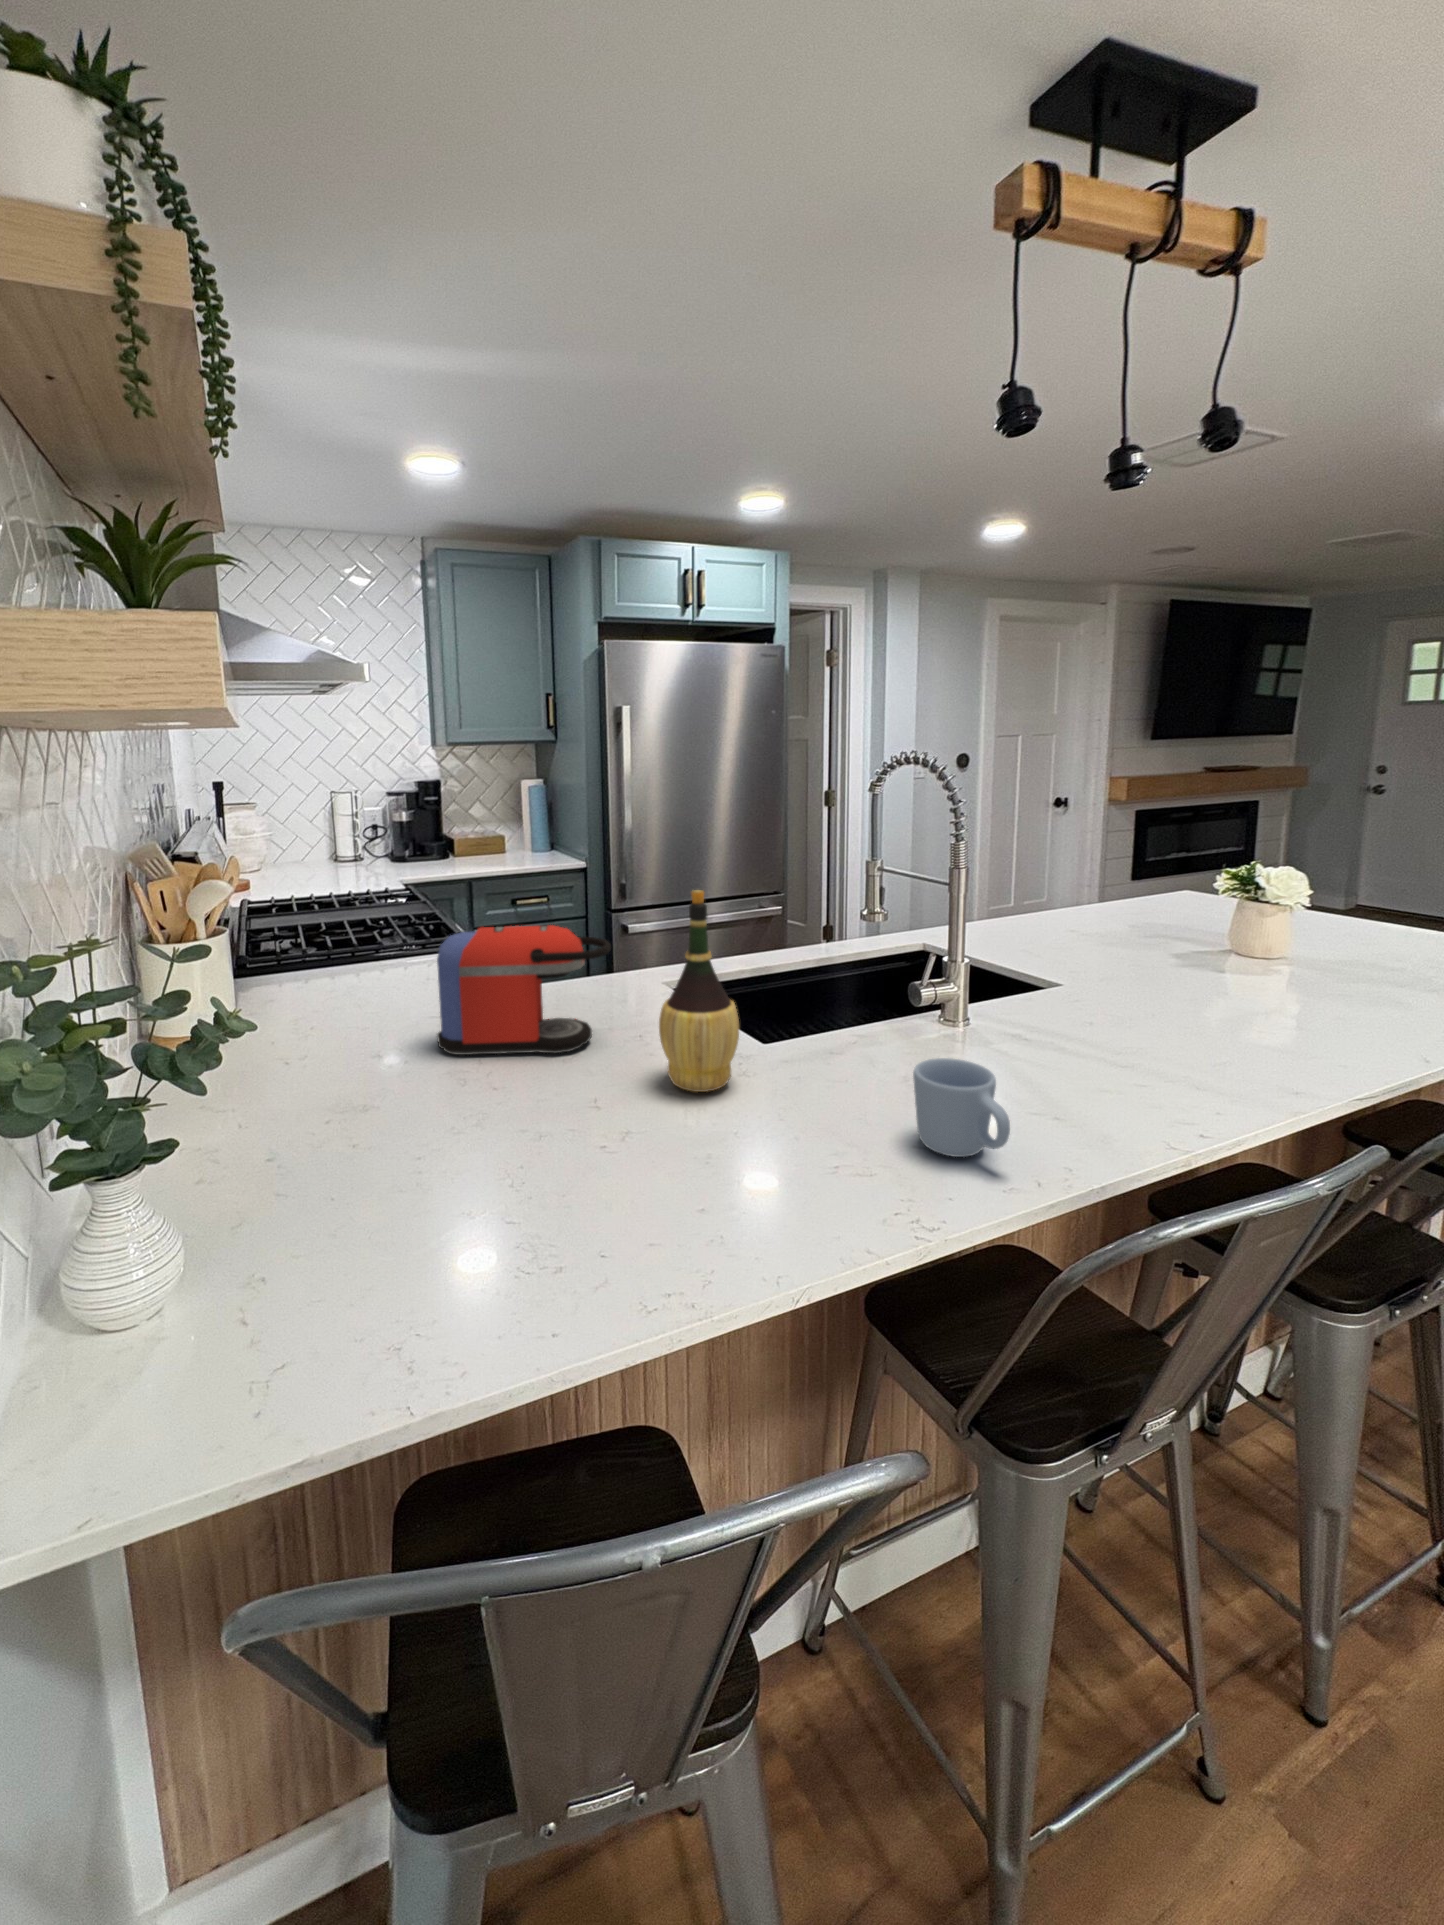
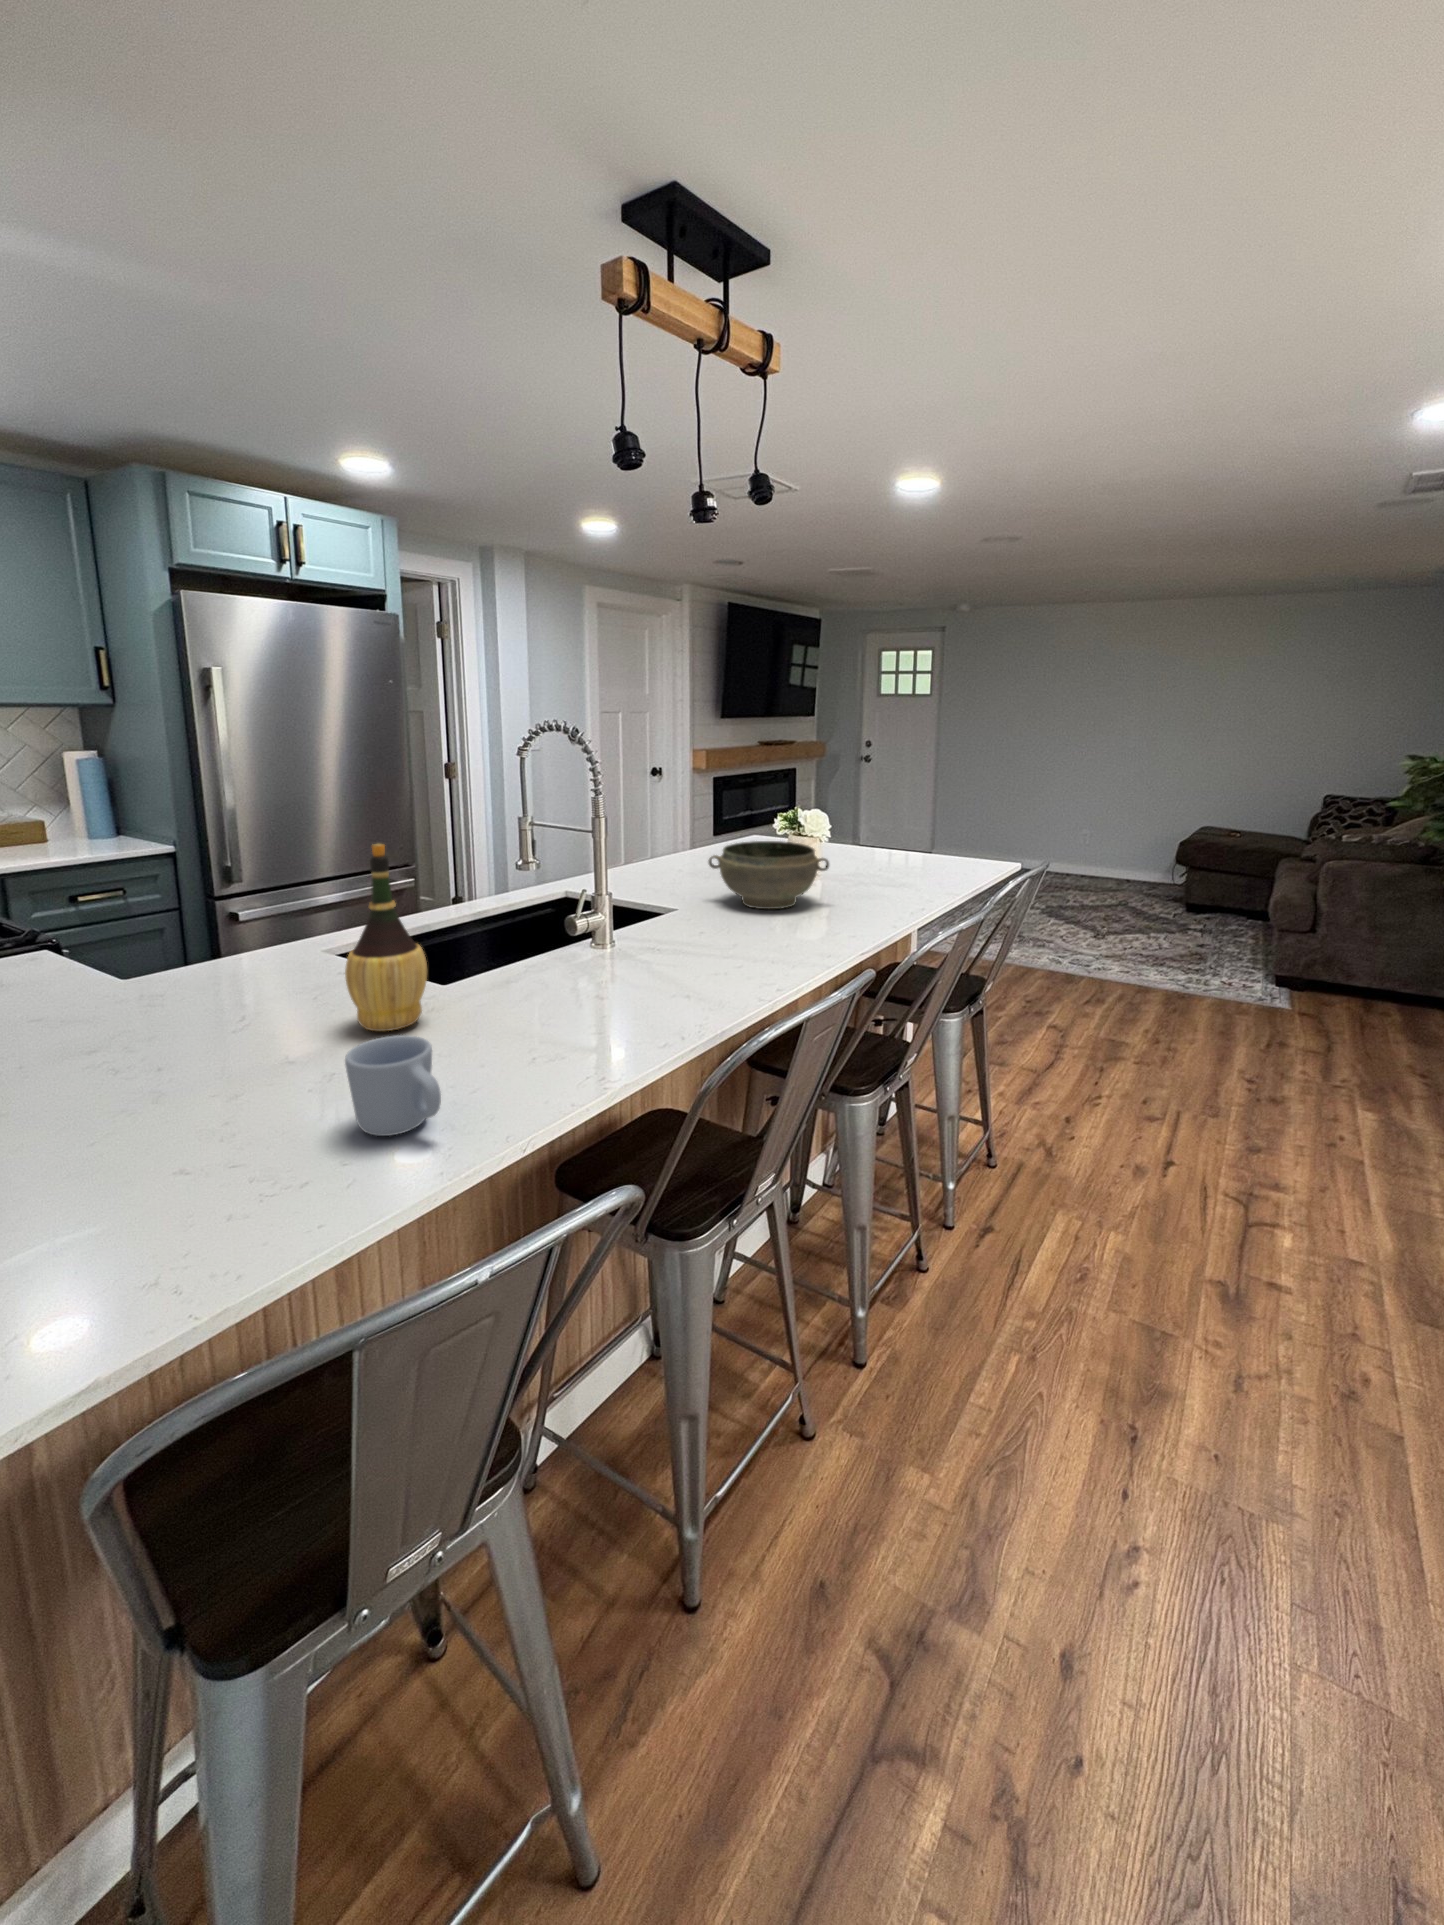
bowl: none [1109,905,1303,1002] -> present [709,841,829,909]
coffee maker: present [437,925,611,1055] -> none [51,895,276,1048]
mug: present [913,1058,1010,1157] -> present [345,1035,441,1136]

